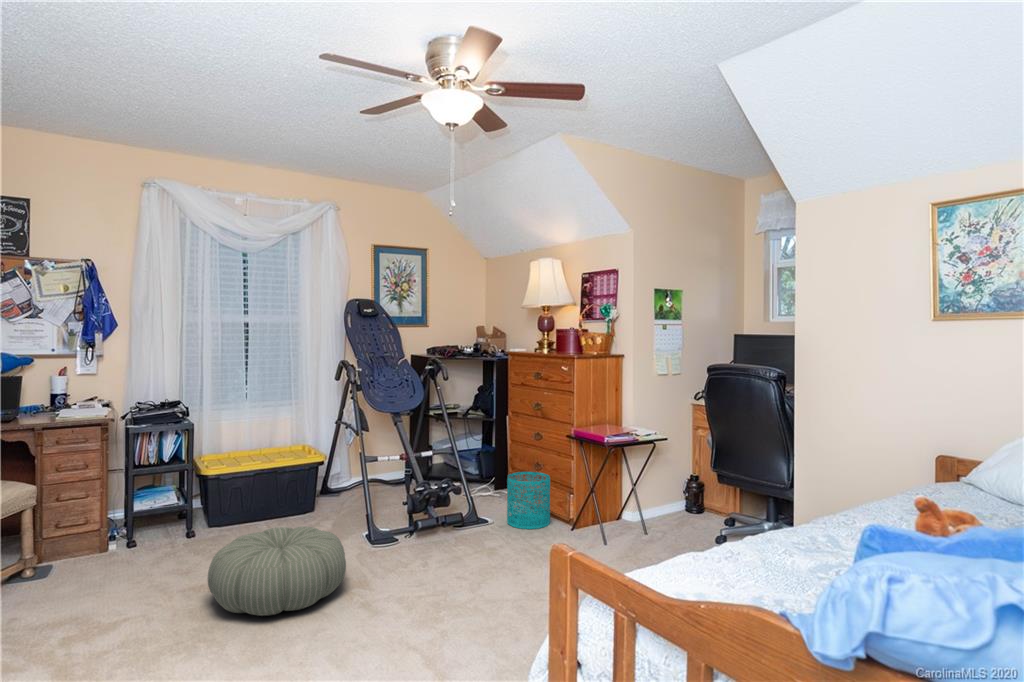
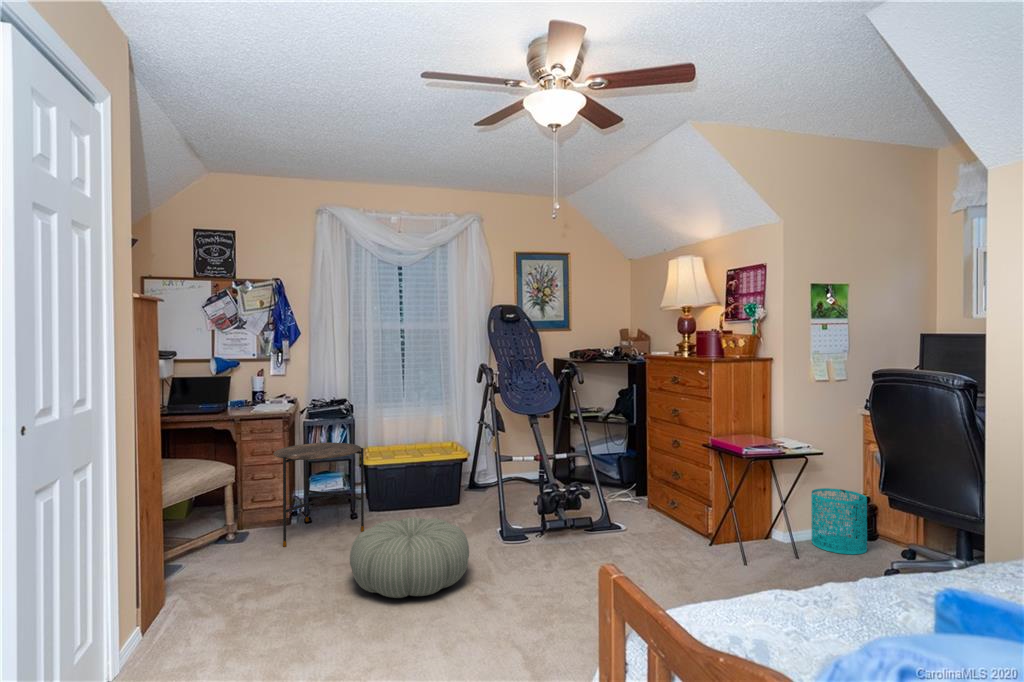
side table: none [93,451,209,576] -> present [274,443,364,547]
wastebasket: present [507,472,550,529] -> present [811,488,867,555]

